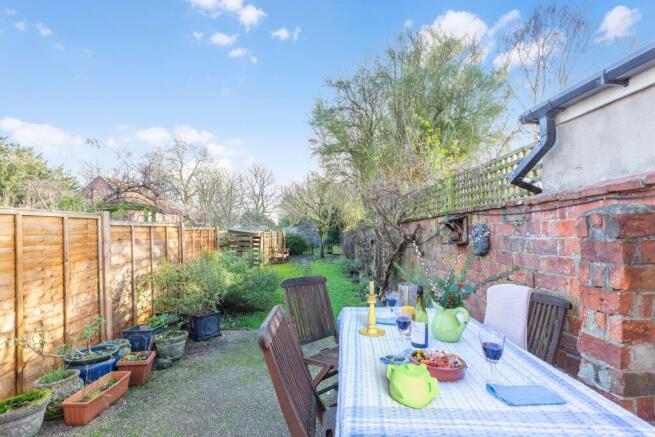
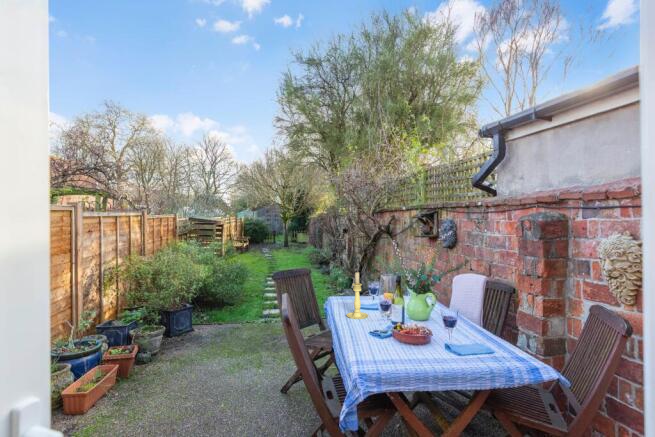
teapot: present [387,363,440,408] -> none [376,331,414,361]

